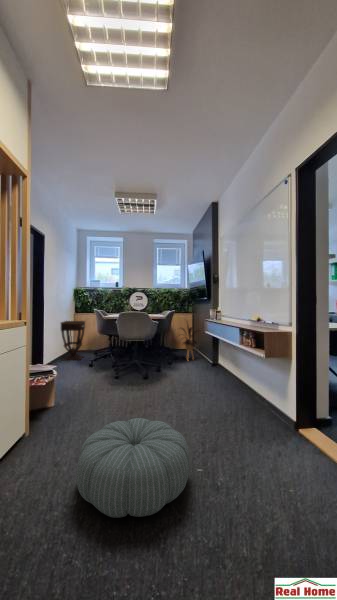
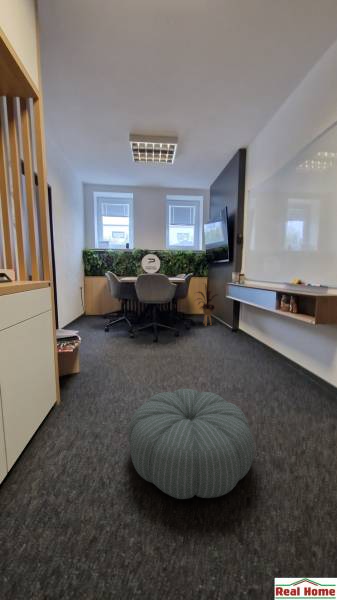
side table: present [61,321,85,360] -> none [72,284,98,324]

